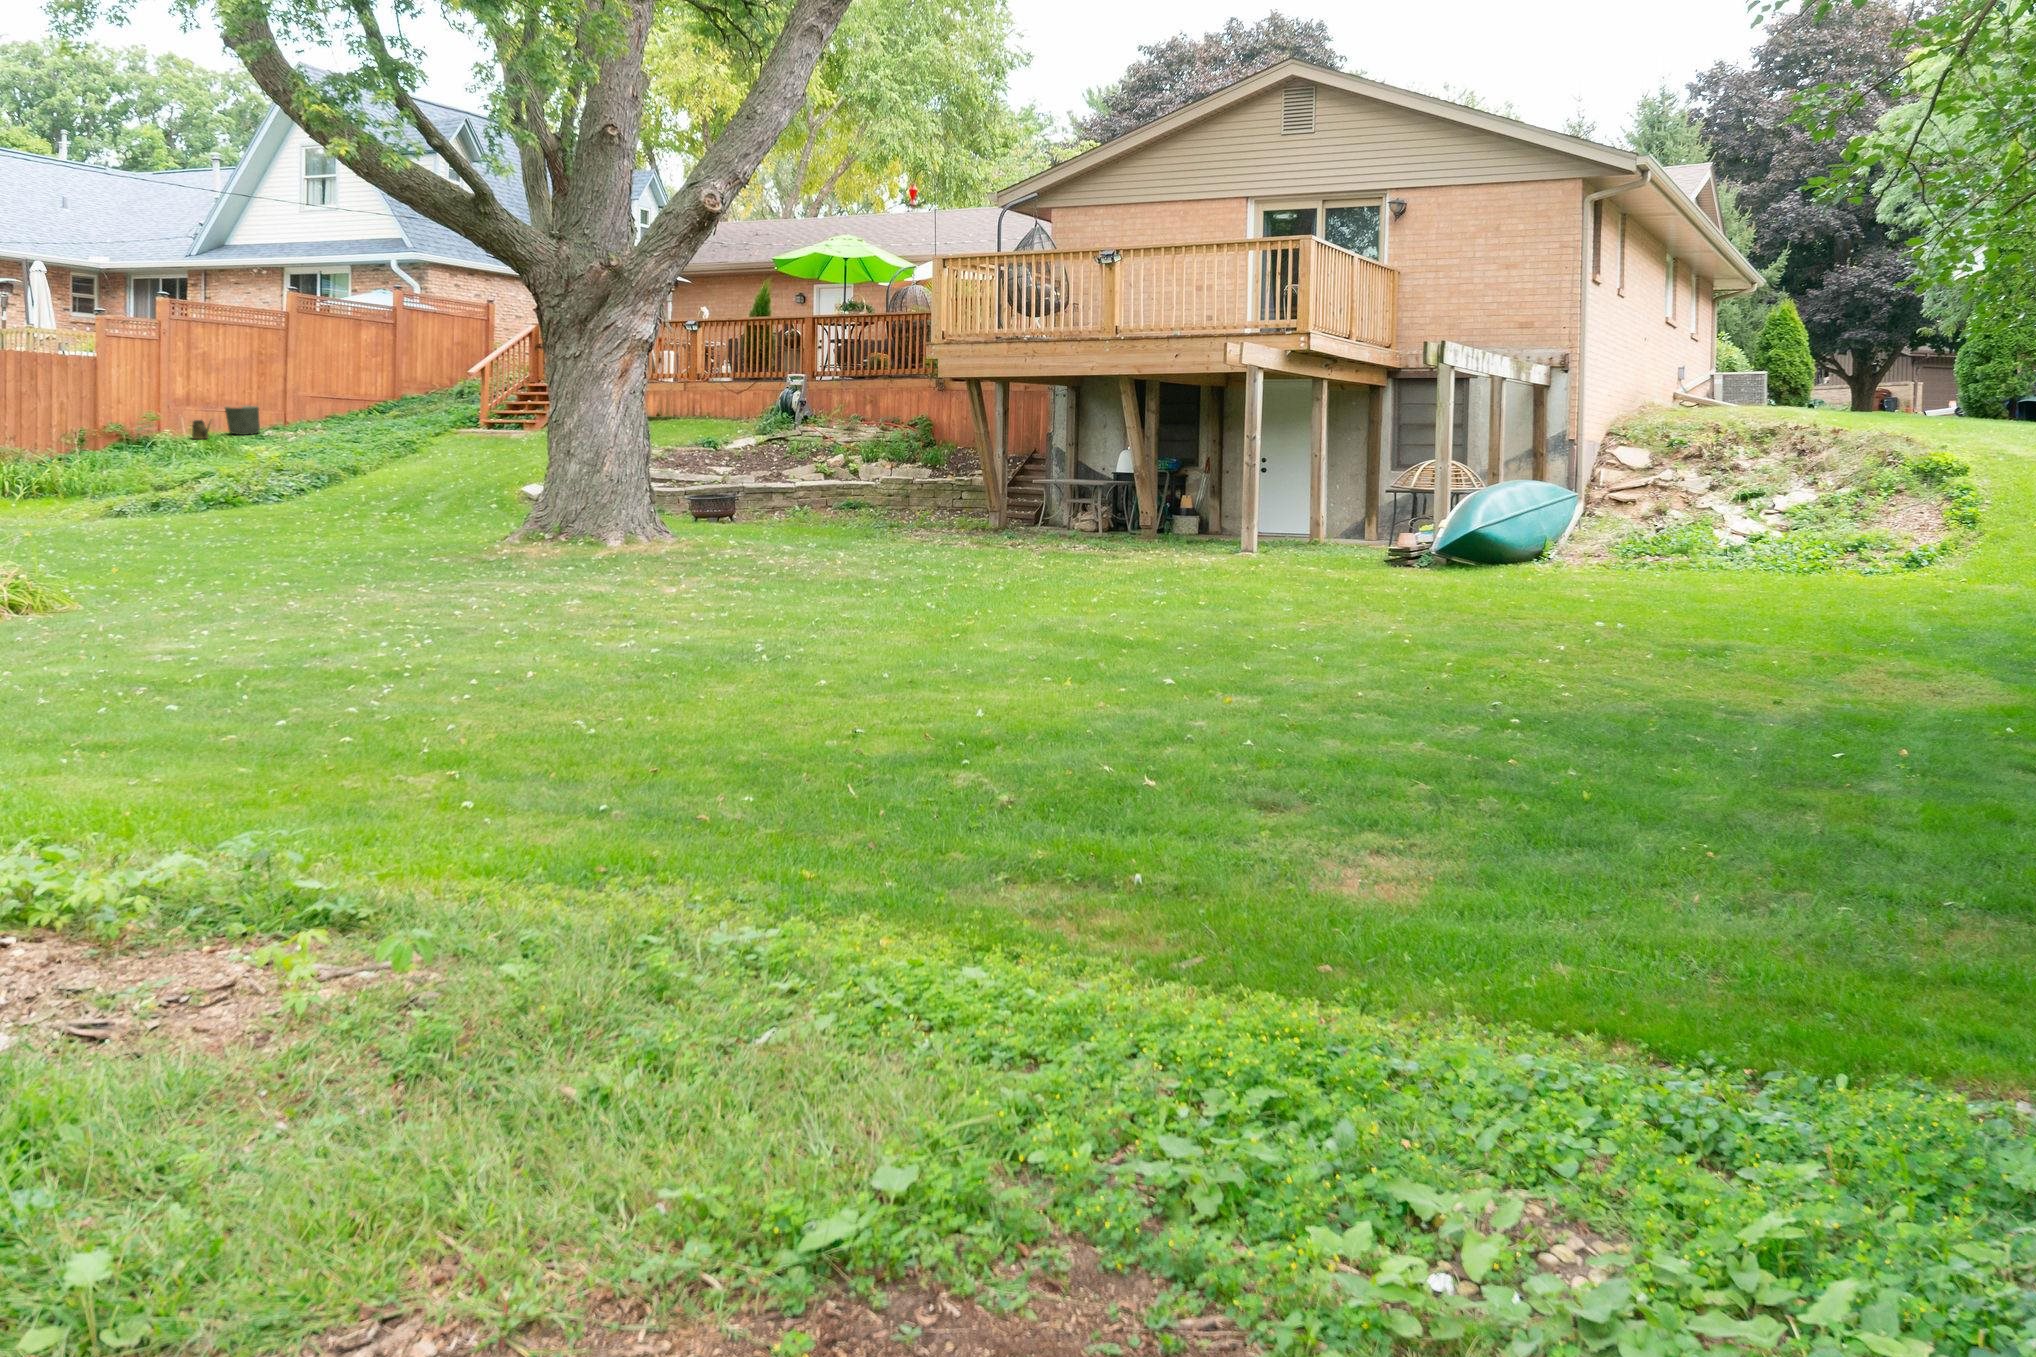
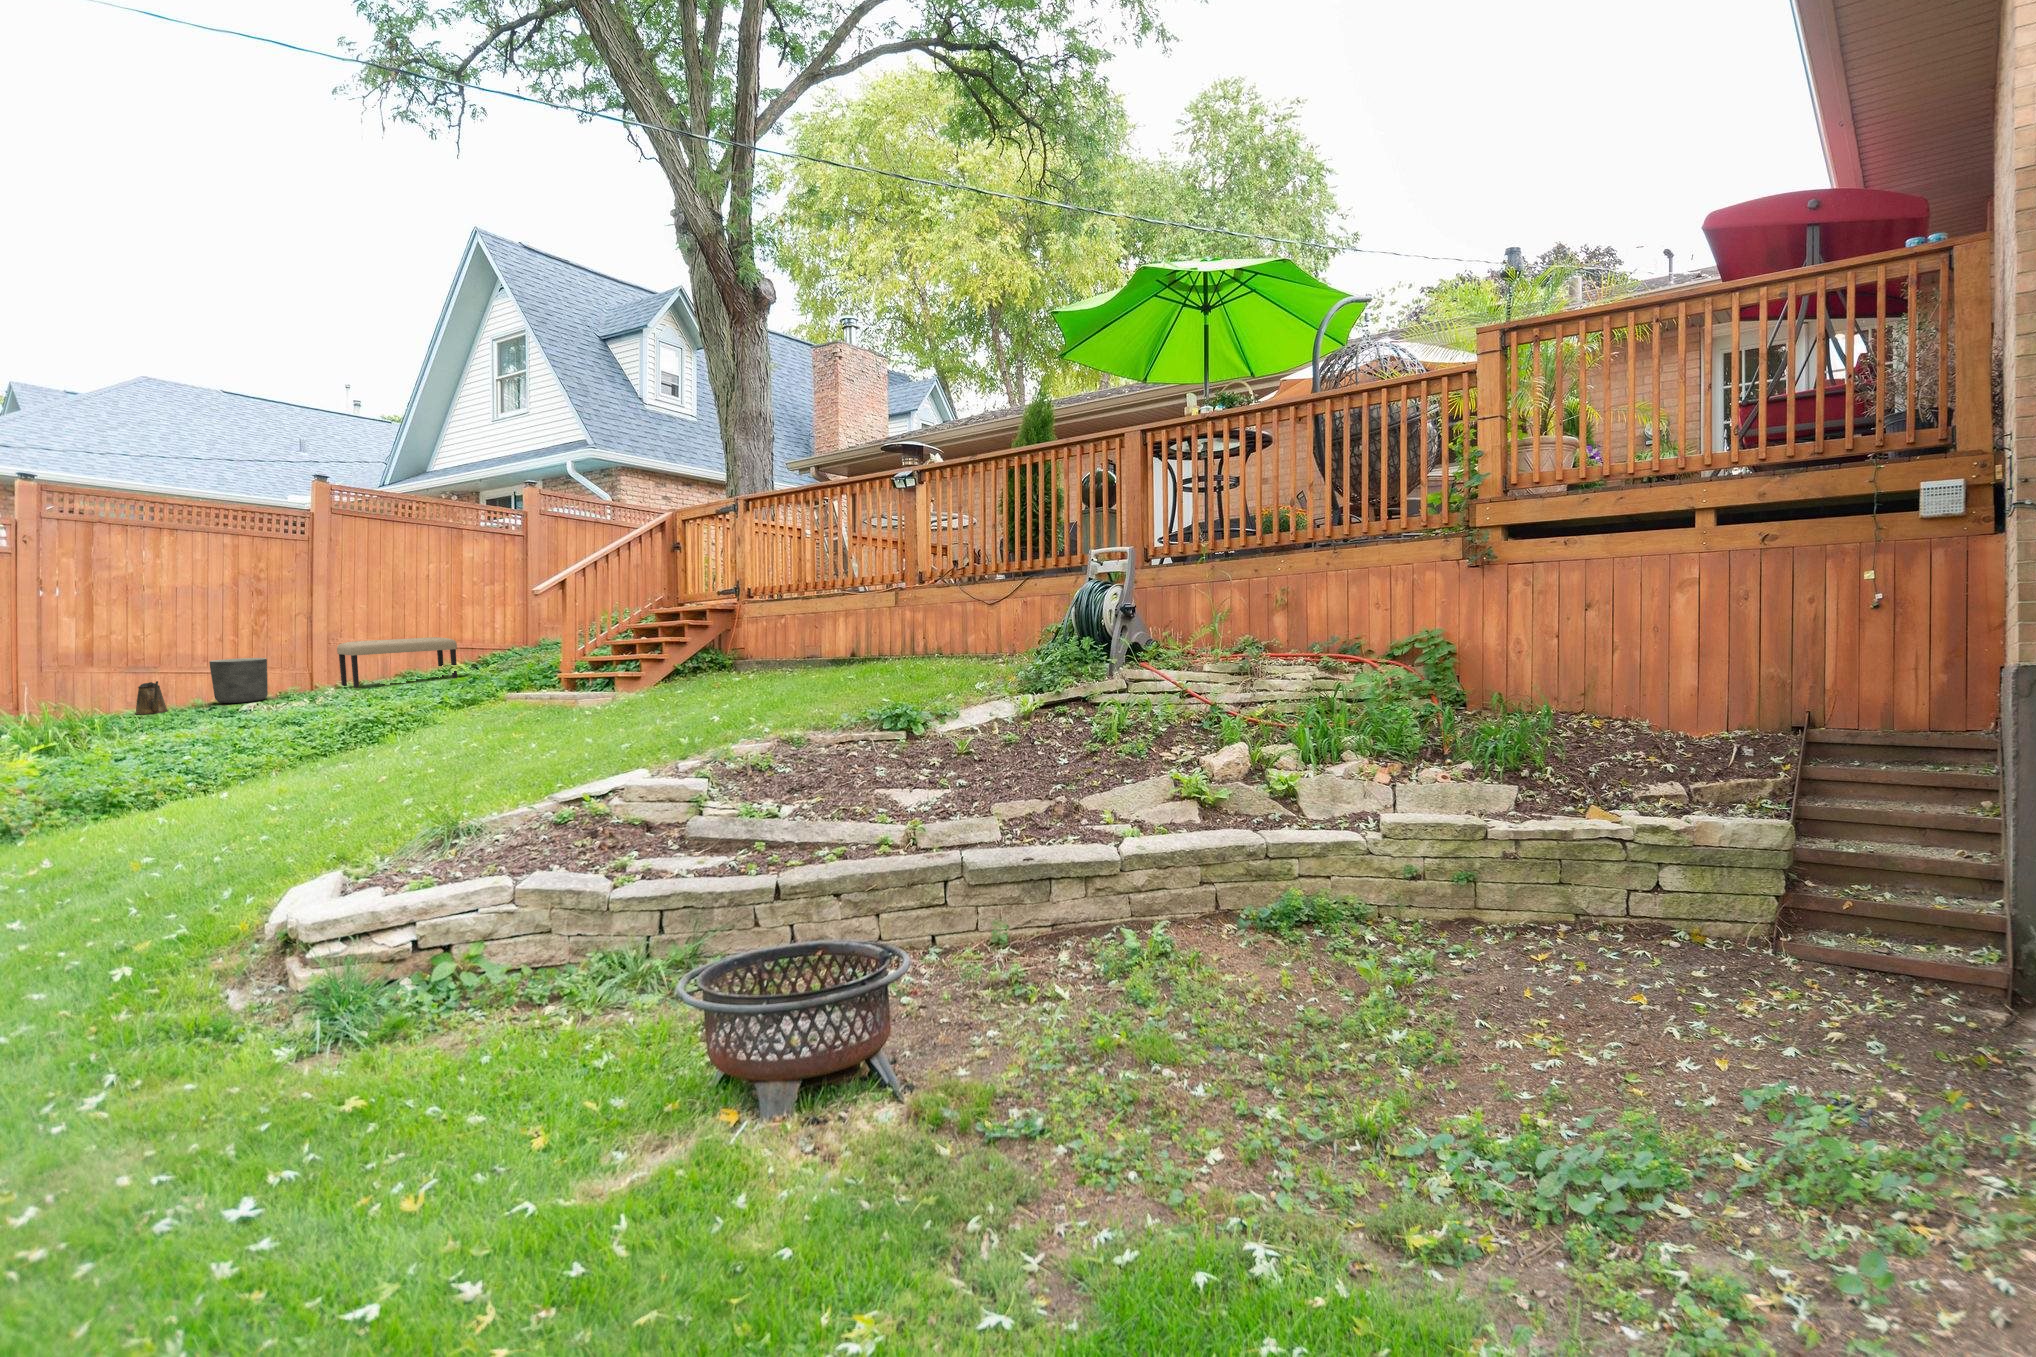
bench: none [288,395,364,427] -> present [337,637,457,688]

